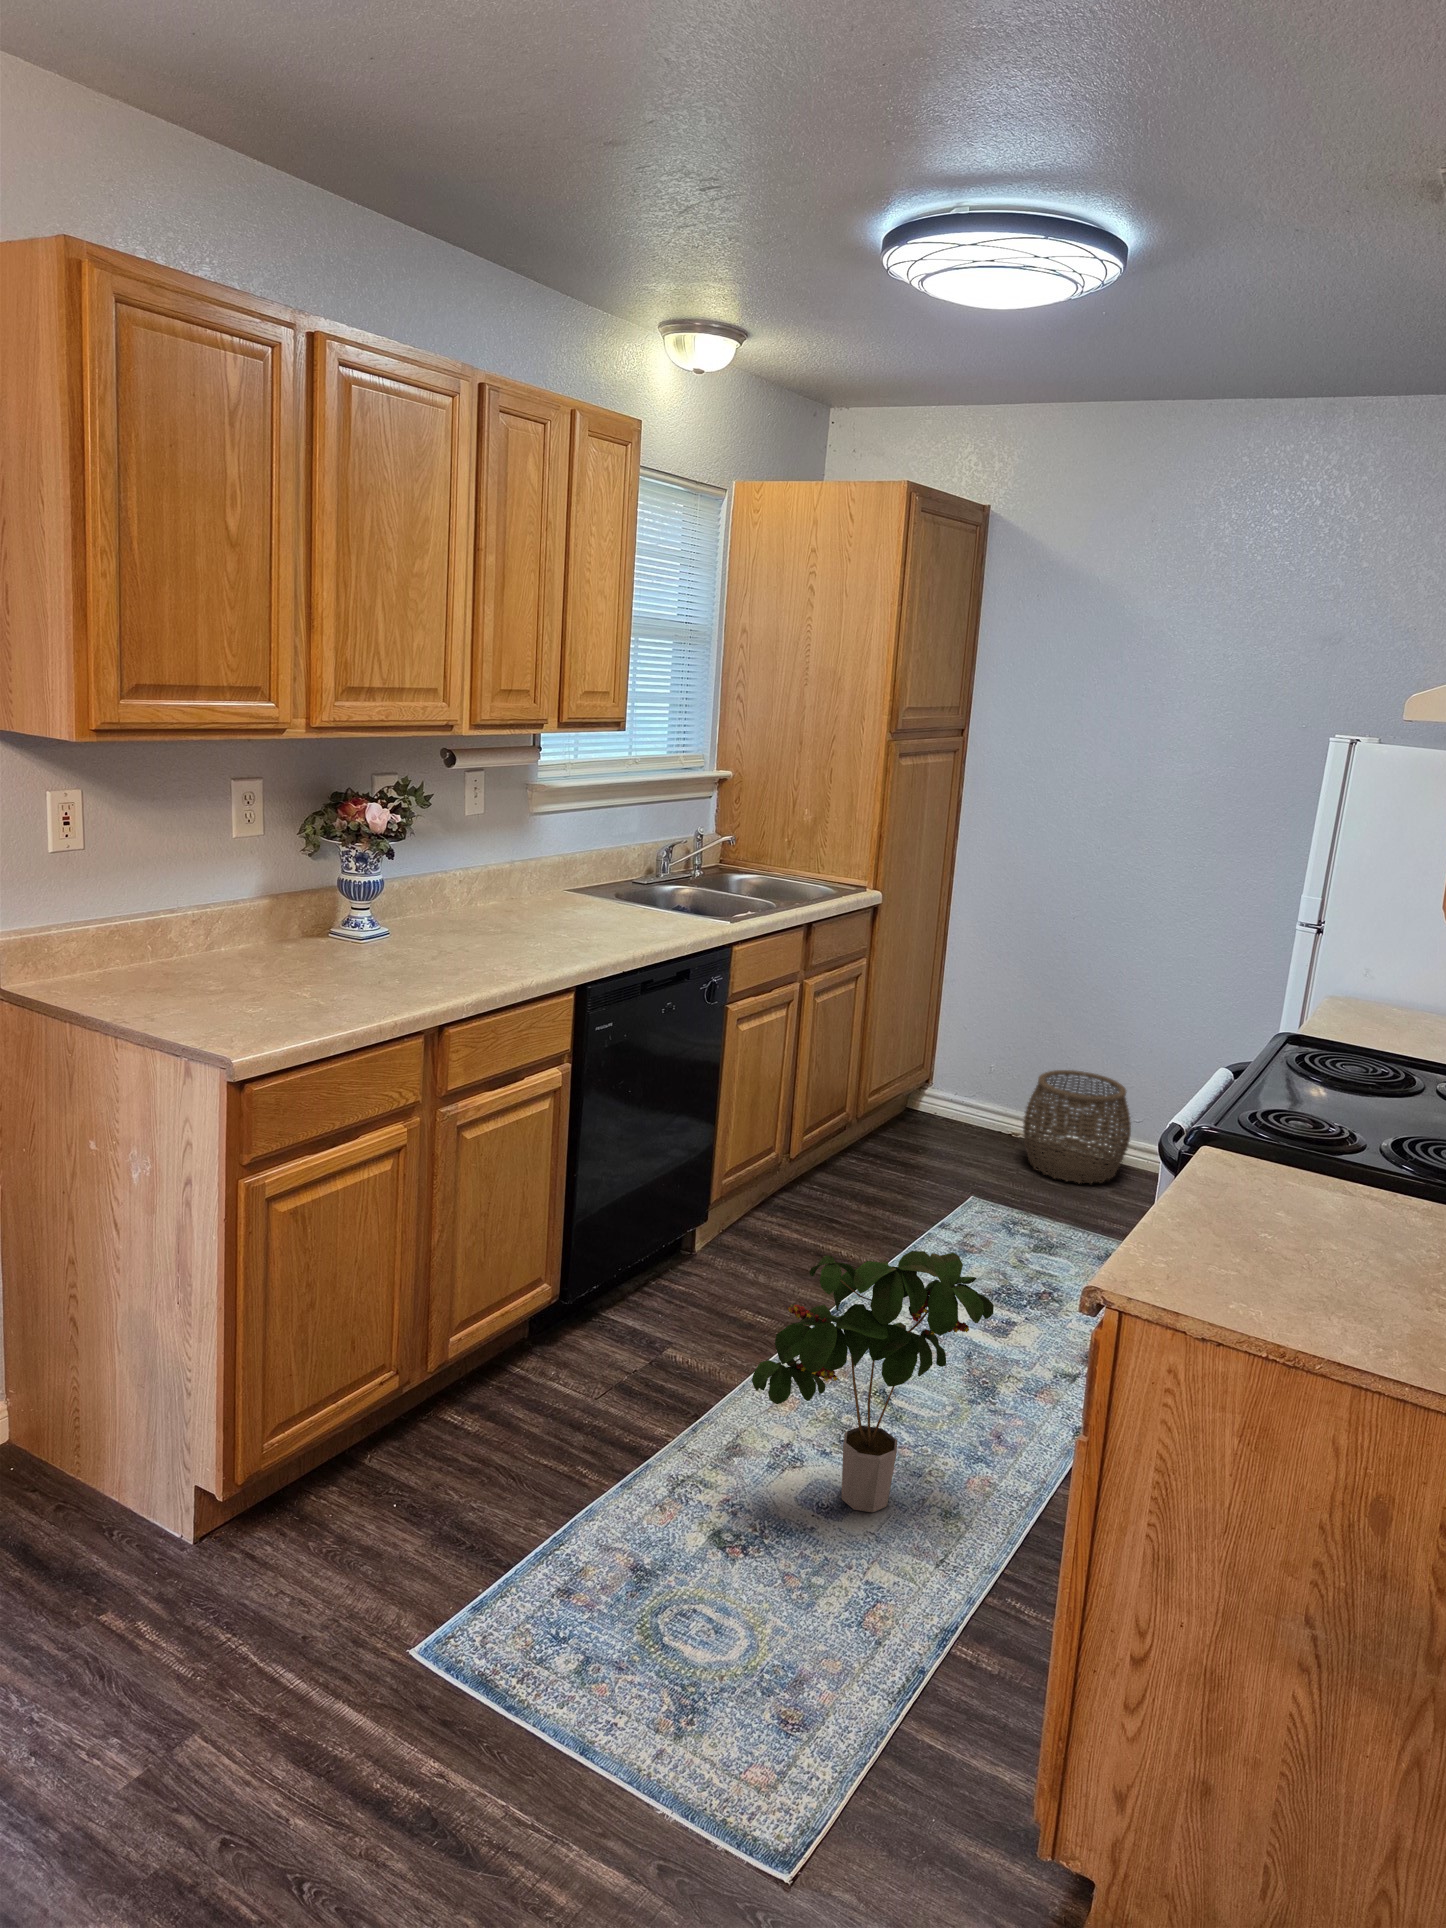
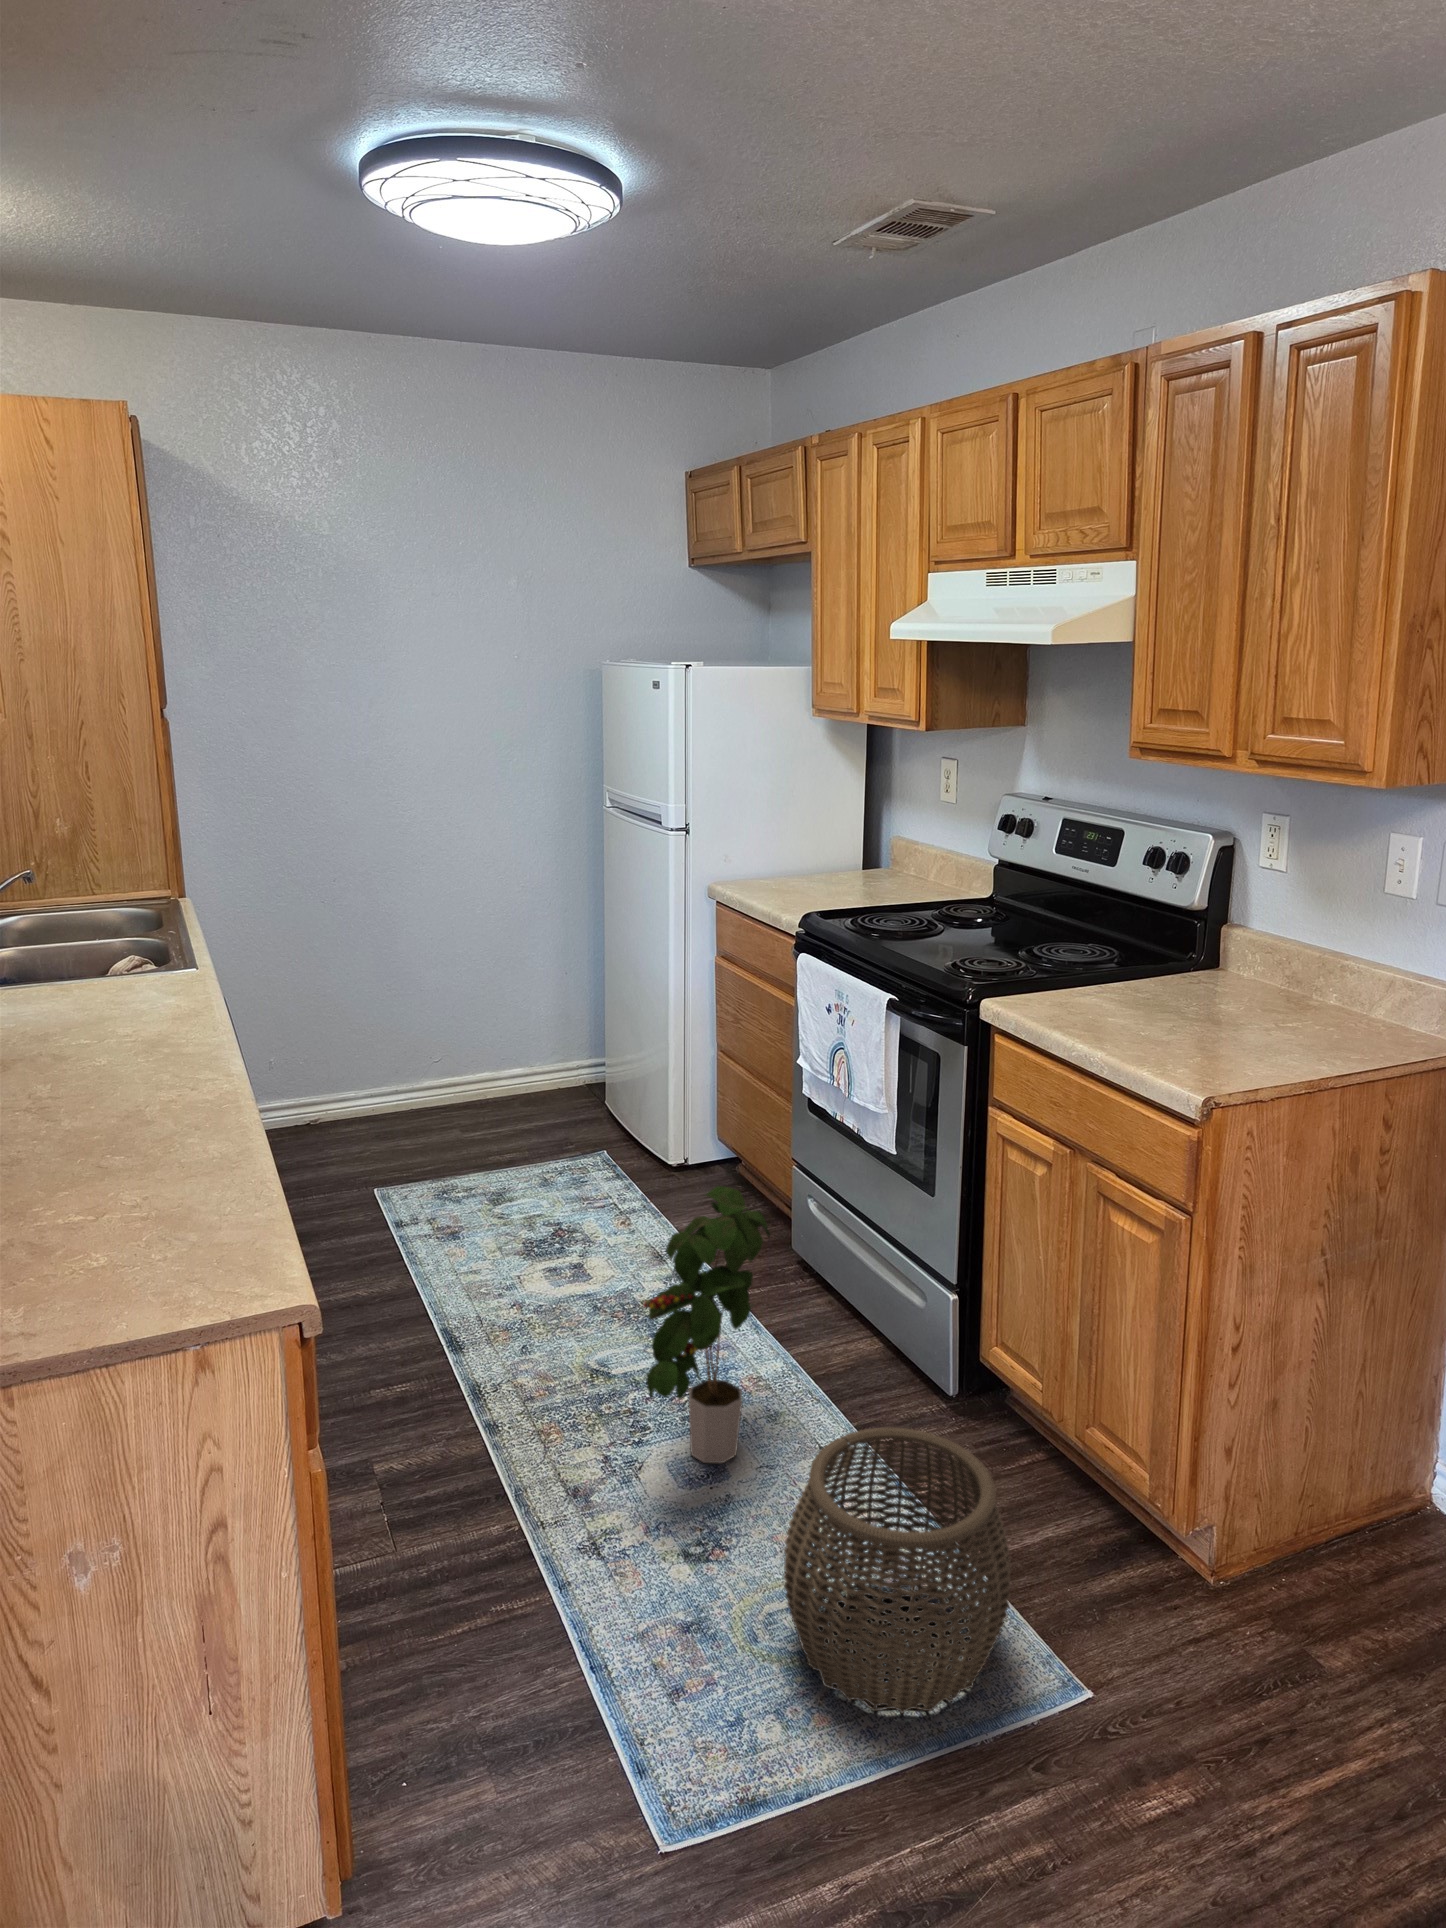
woven basket: present [1023,1070,1131,1184] -> present [783,1427,1011,1713]

